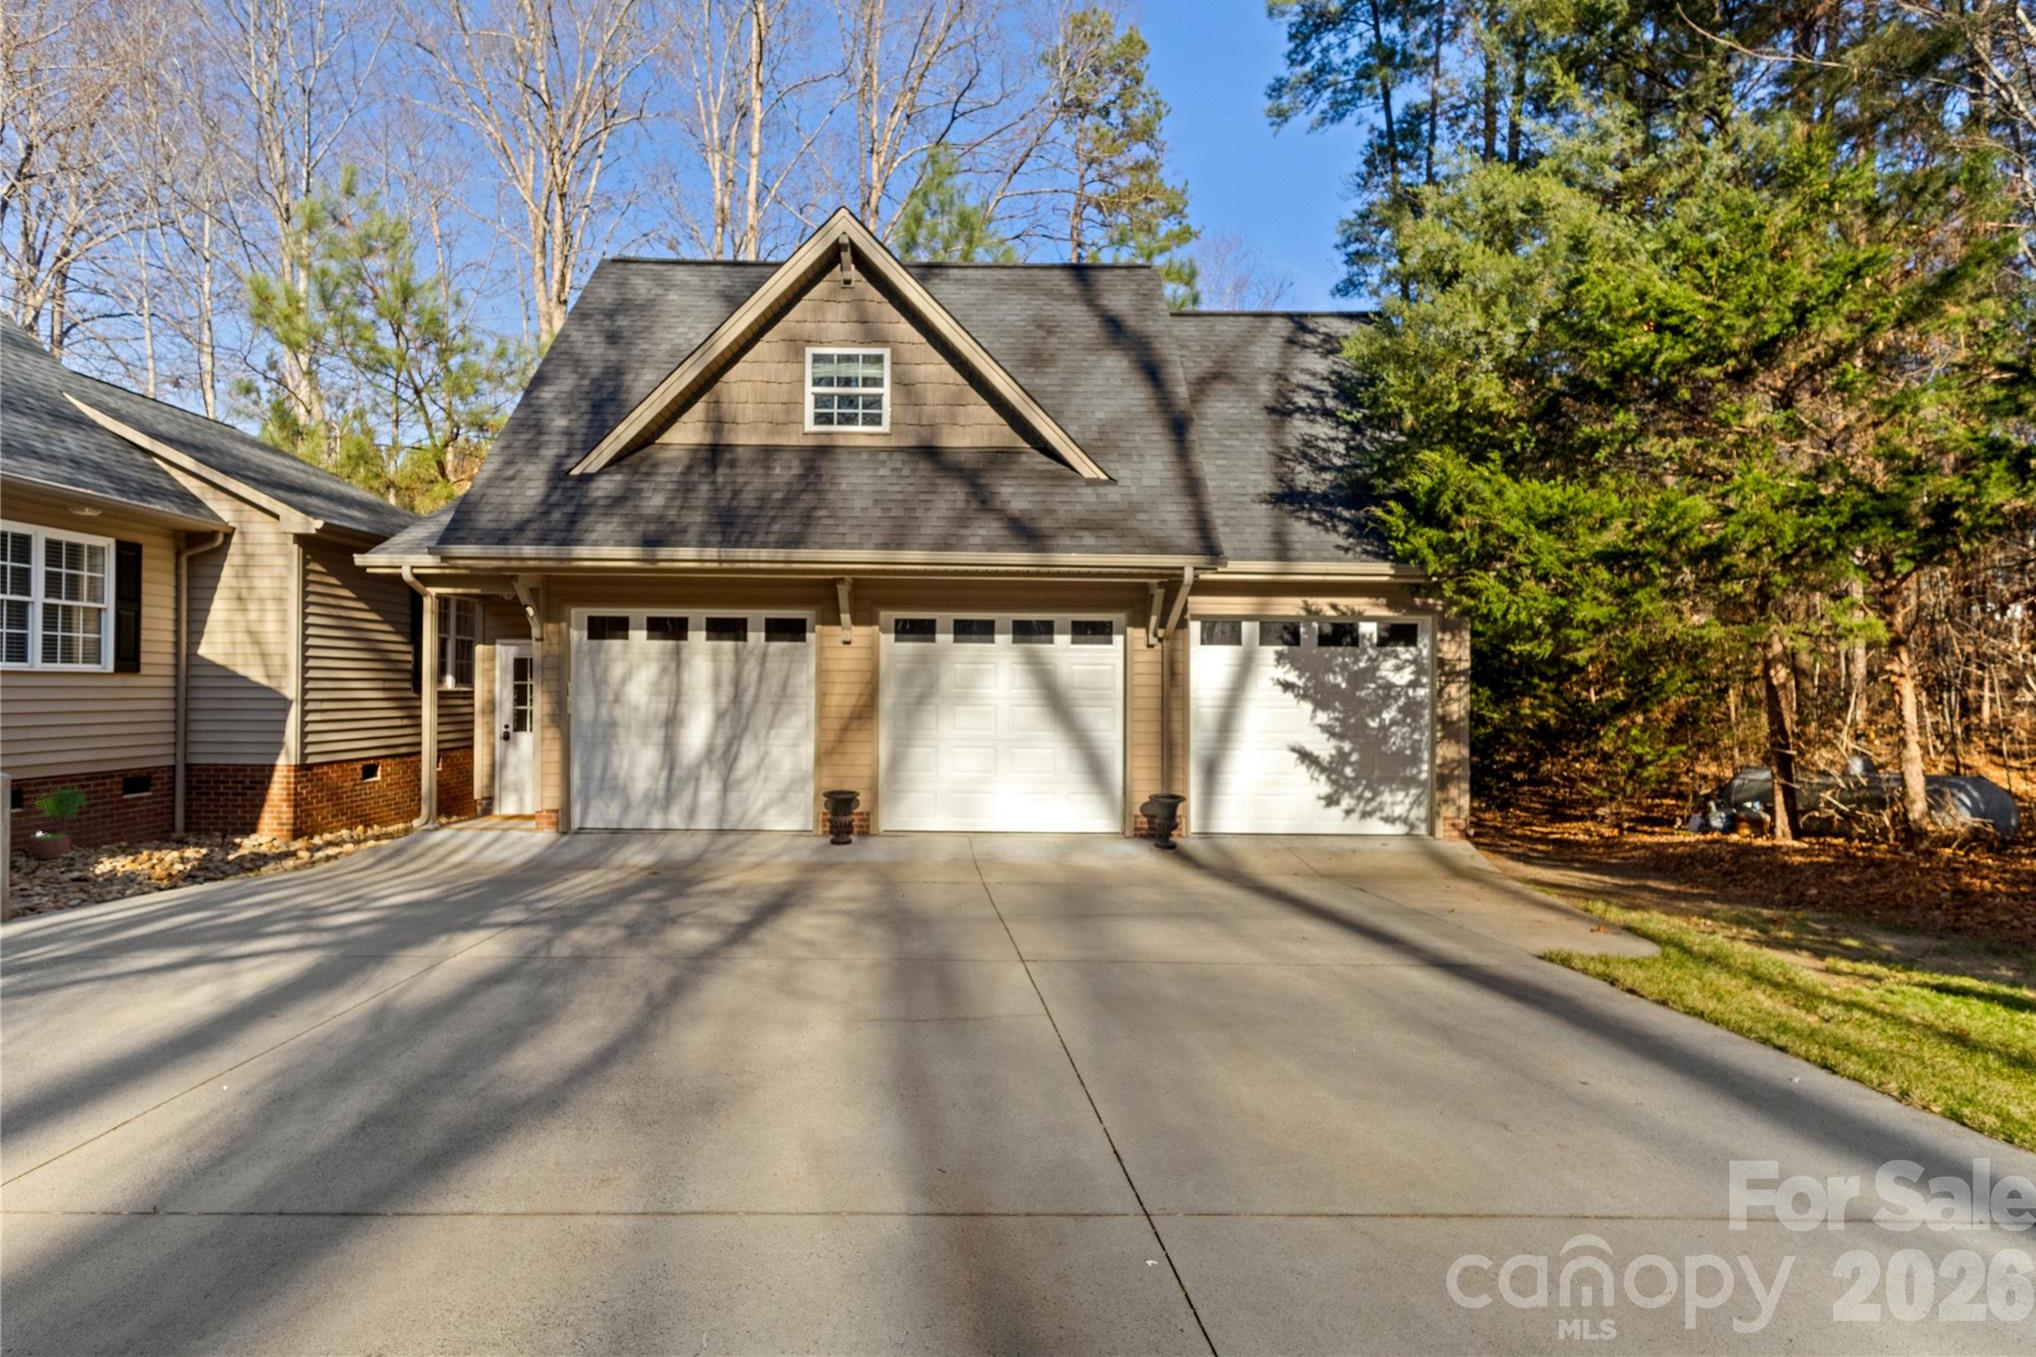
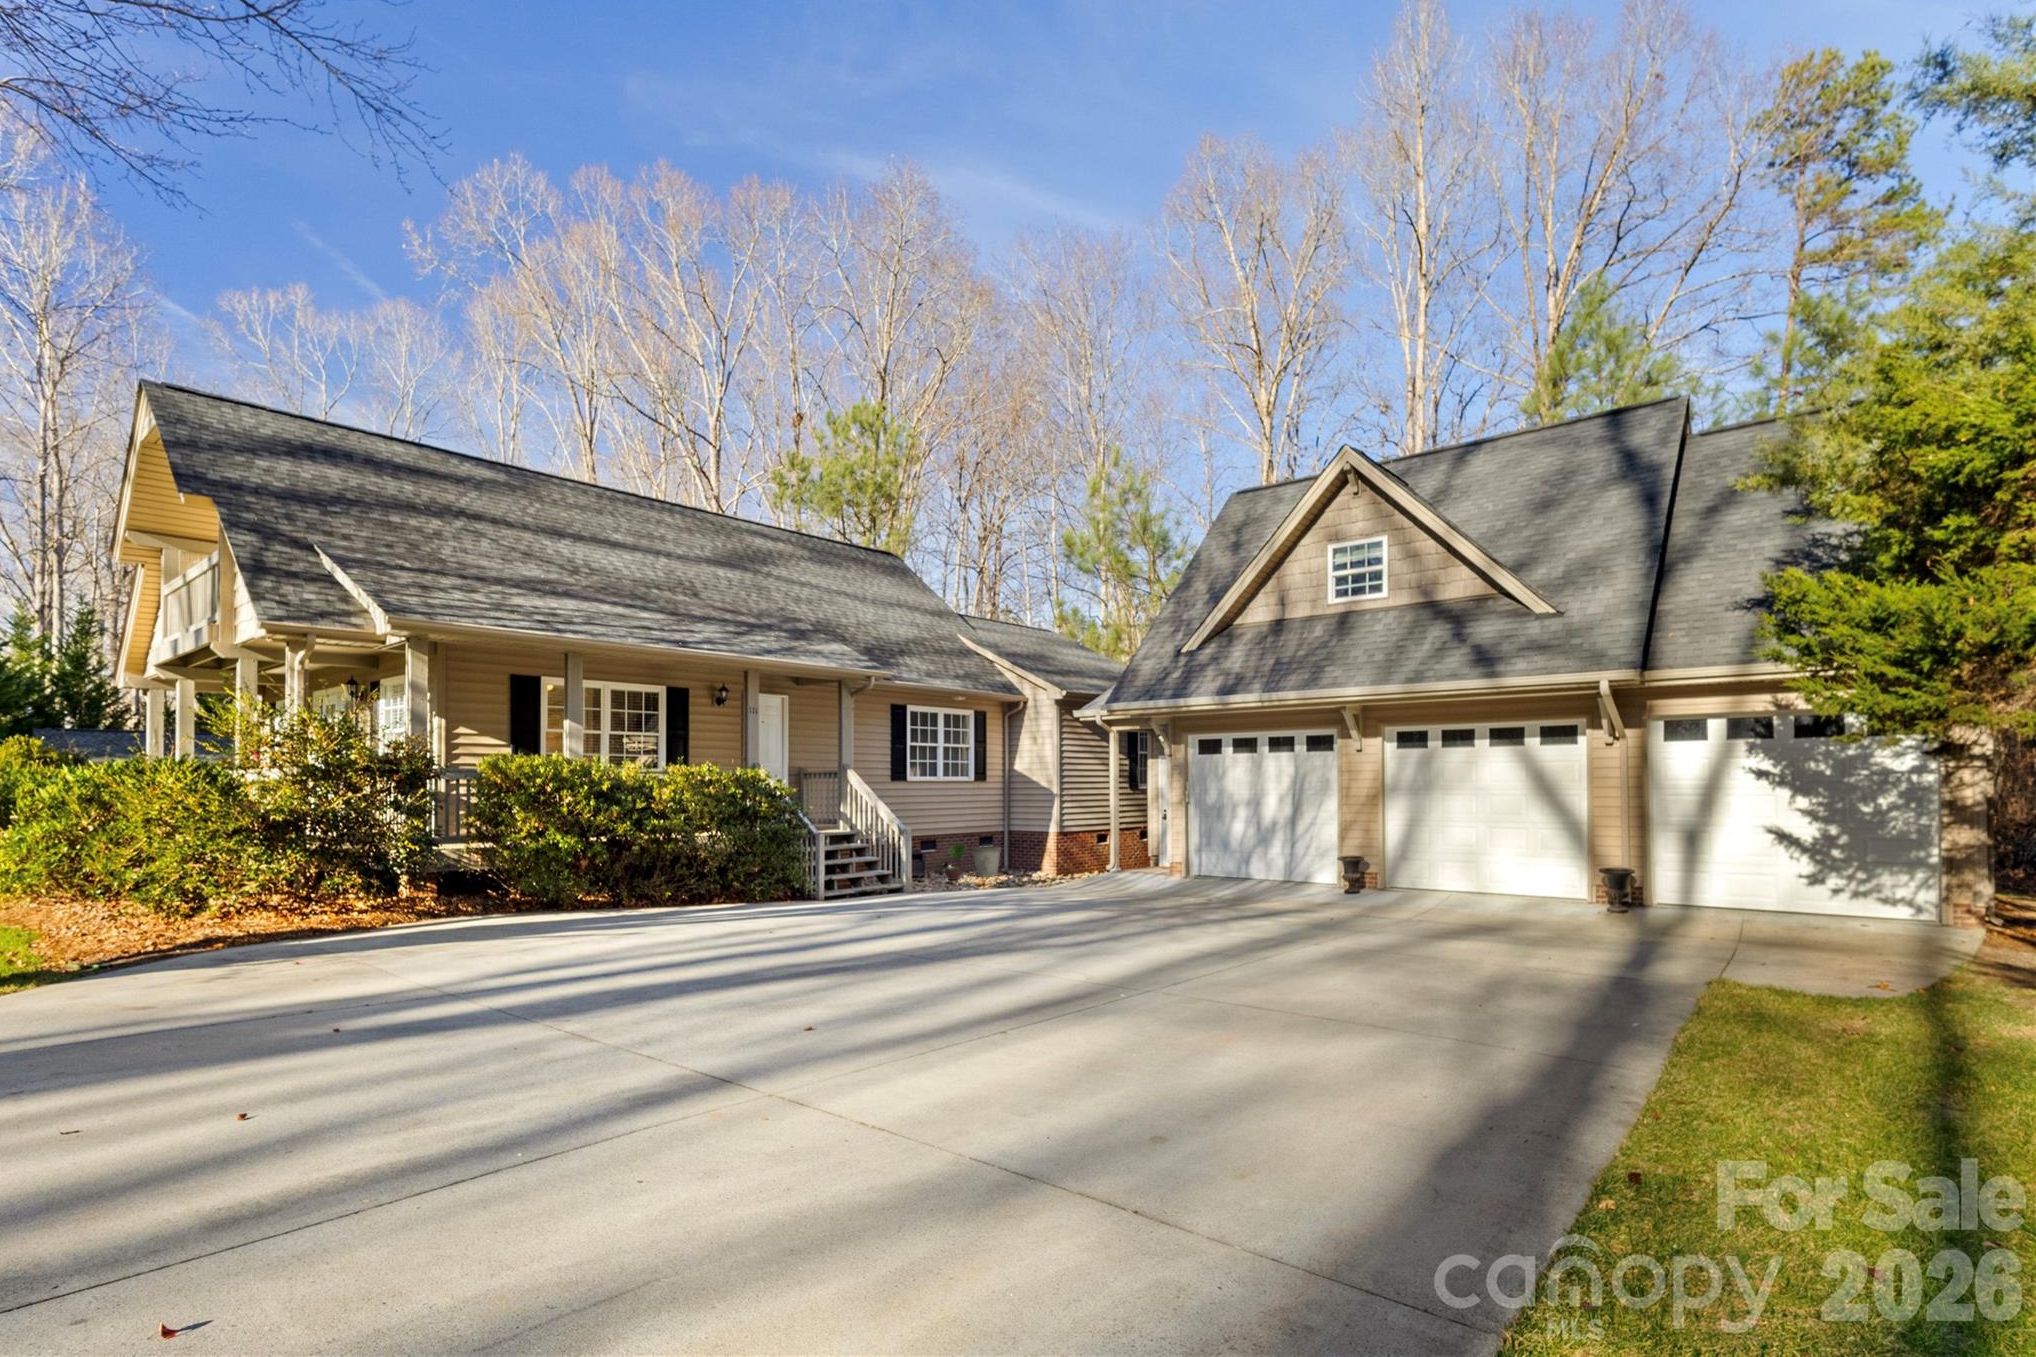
trash can: none [98,788,171,848] -> present [972,844,1001,877]

